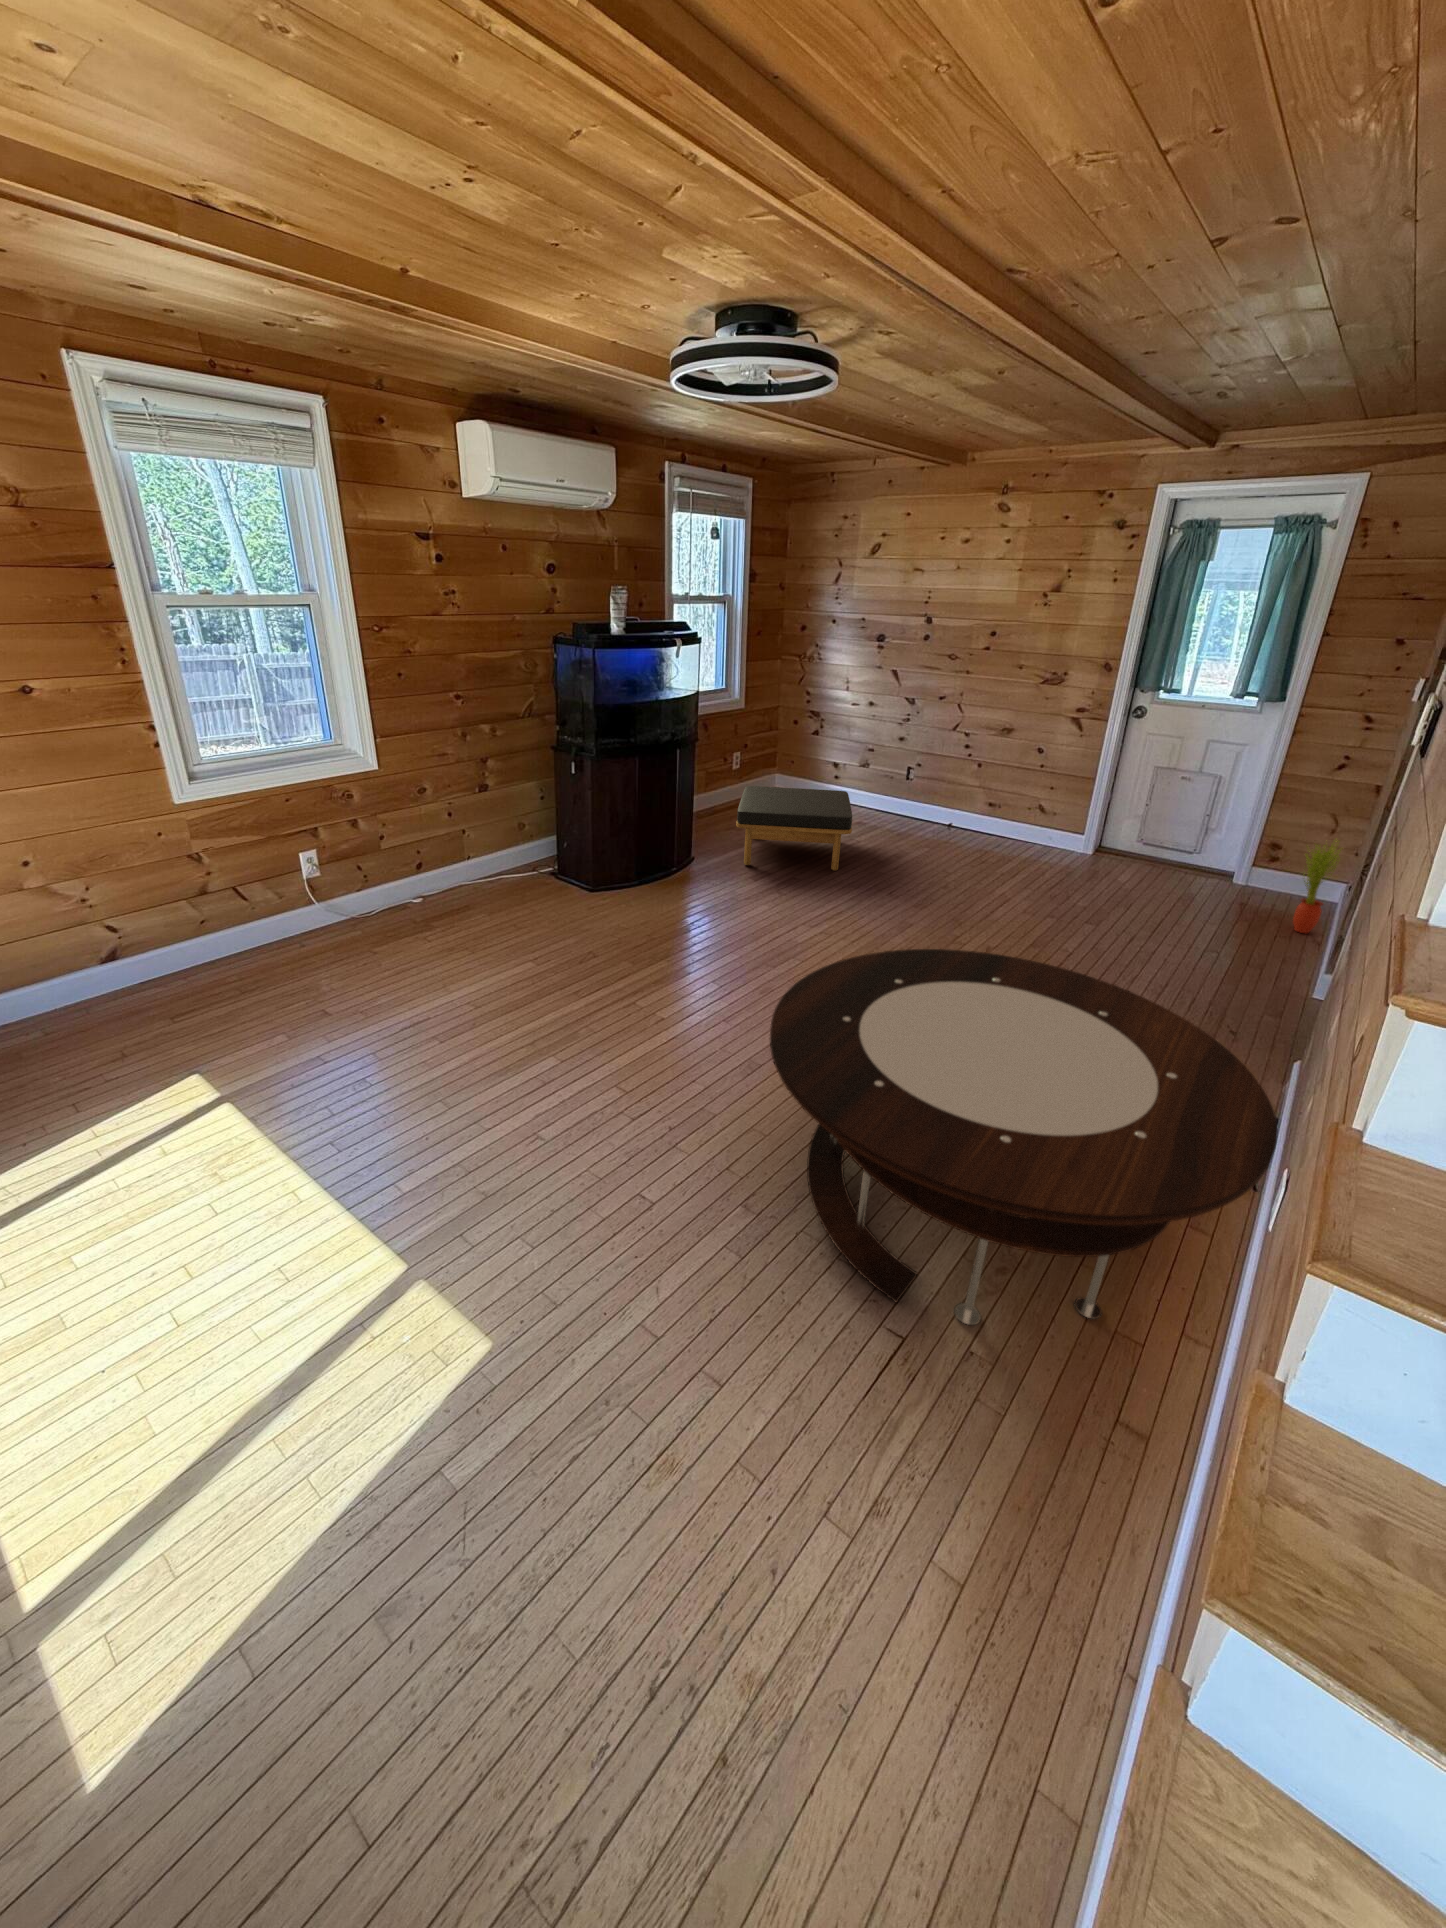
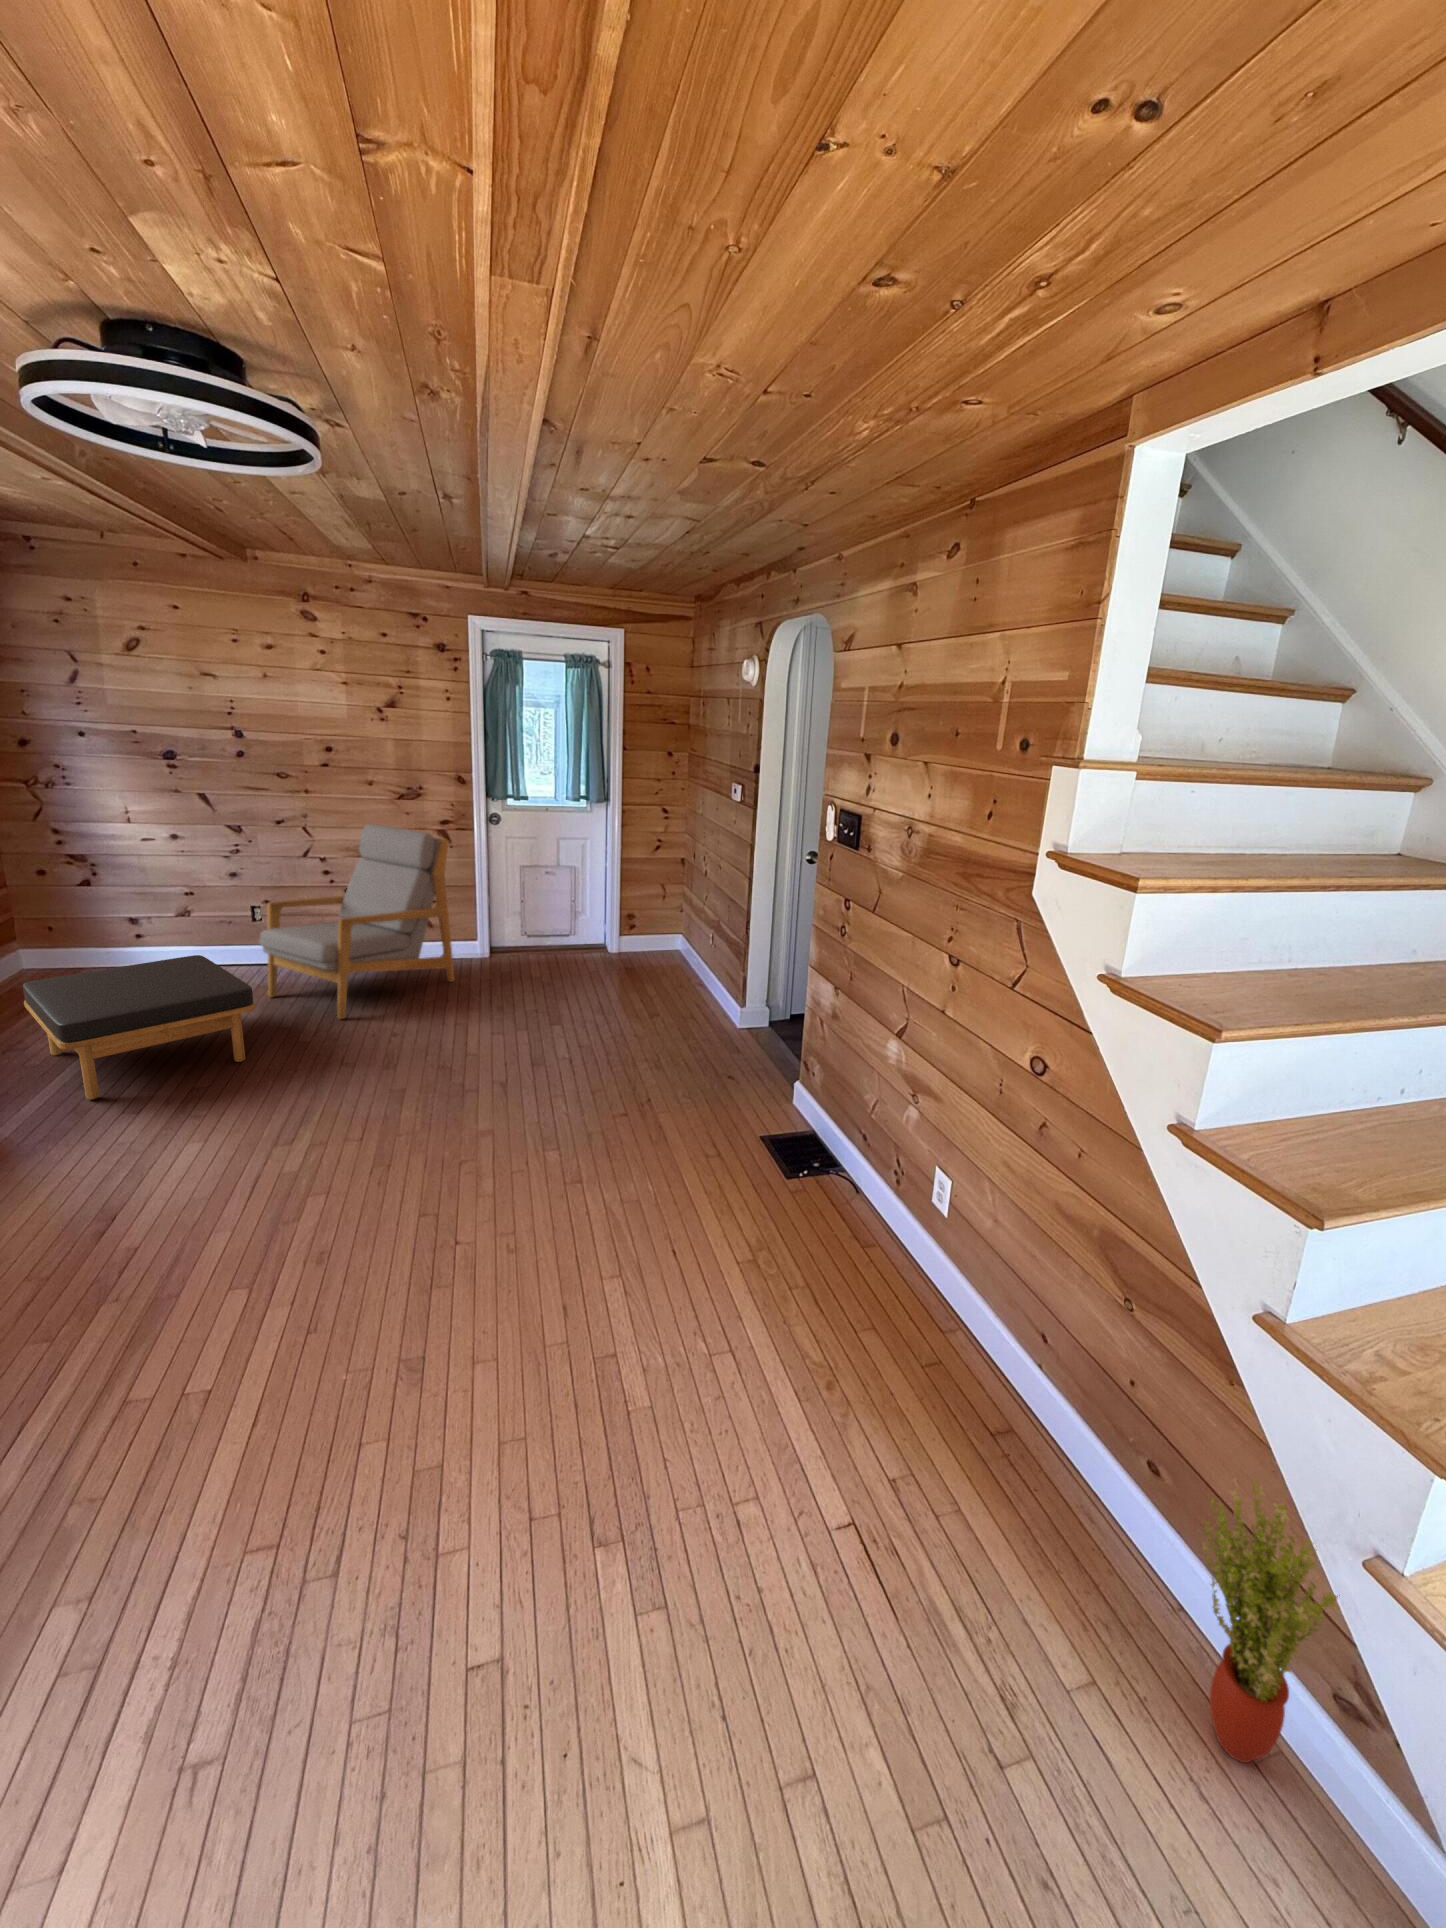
armchair: none [889,705,1065,865] -> present [259,824,454,1019]
potted plant: present [1293,839,1341,933] -> present [1203,1479,1340,1763]
coffee table: present [770,949,1278,1325] -> none [527,1081,1002,1500]

